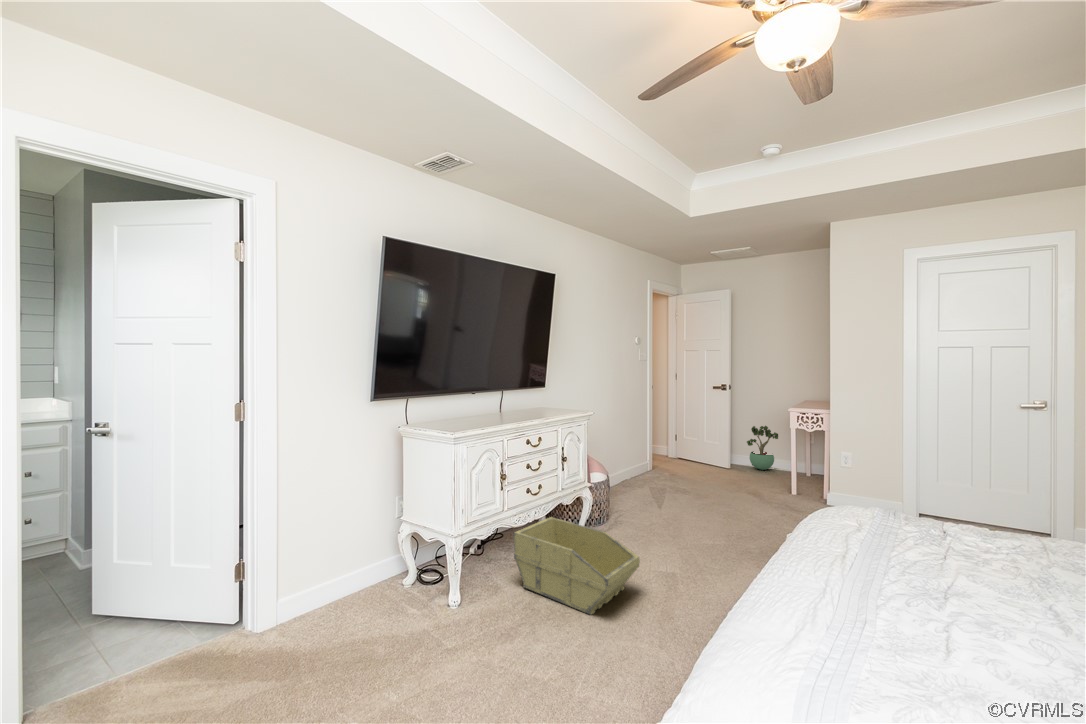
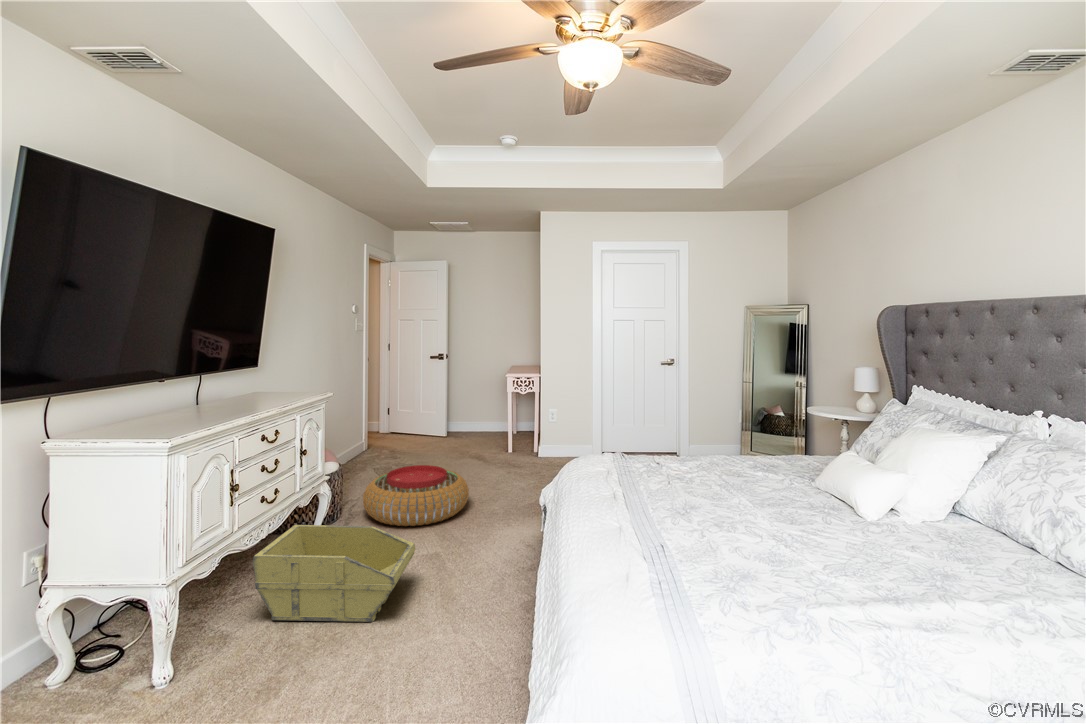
potted plant: present [747,426,778,470] -> none [464,392,491,433]
pouf: none [619,488,721,547] -> present [363,465,469,526]

